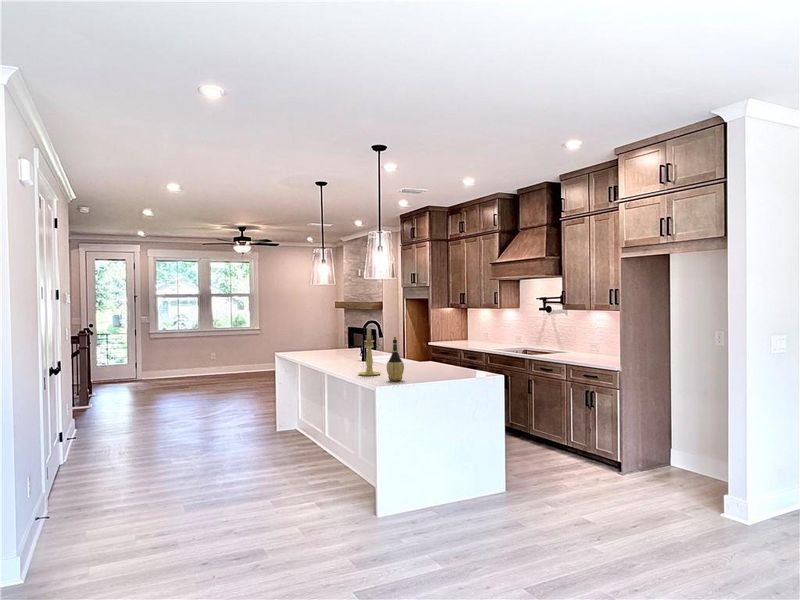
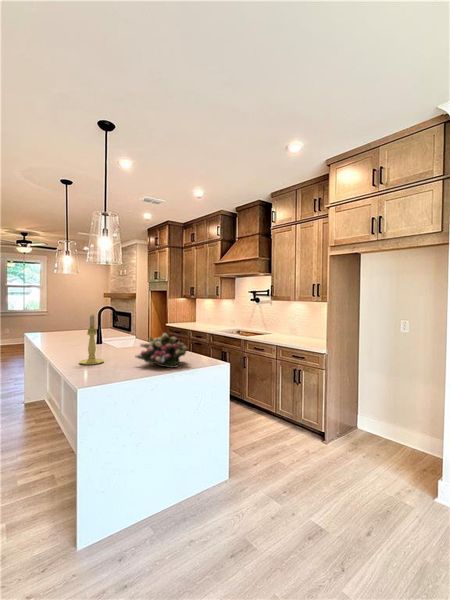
wine bottle: present [387,337,404,381] -> none [104,325,124,373]
flower arrangement: none [412,345,463,378] -> present [135,333,188,368]

